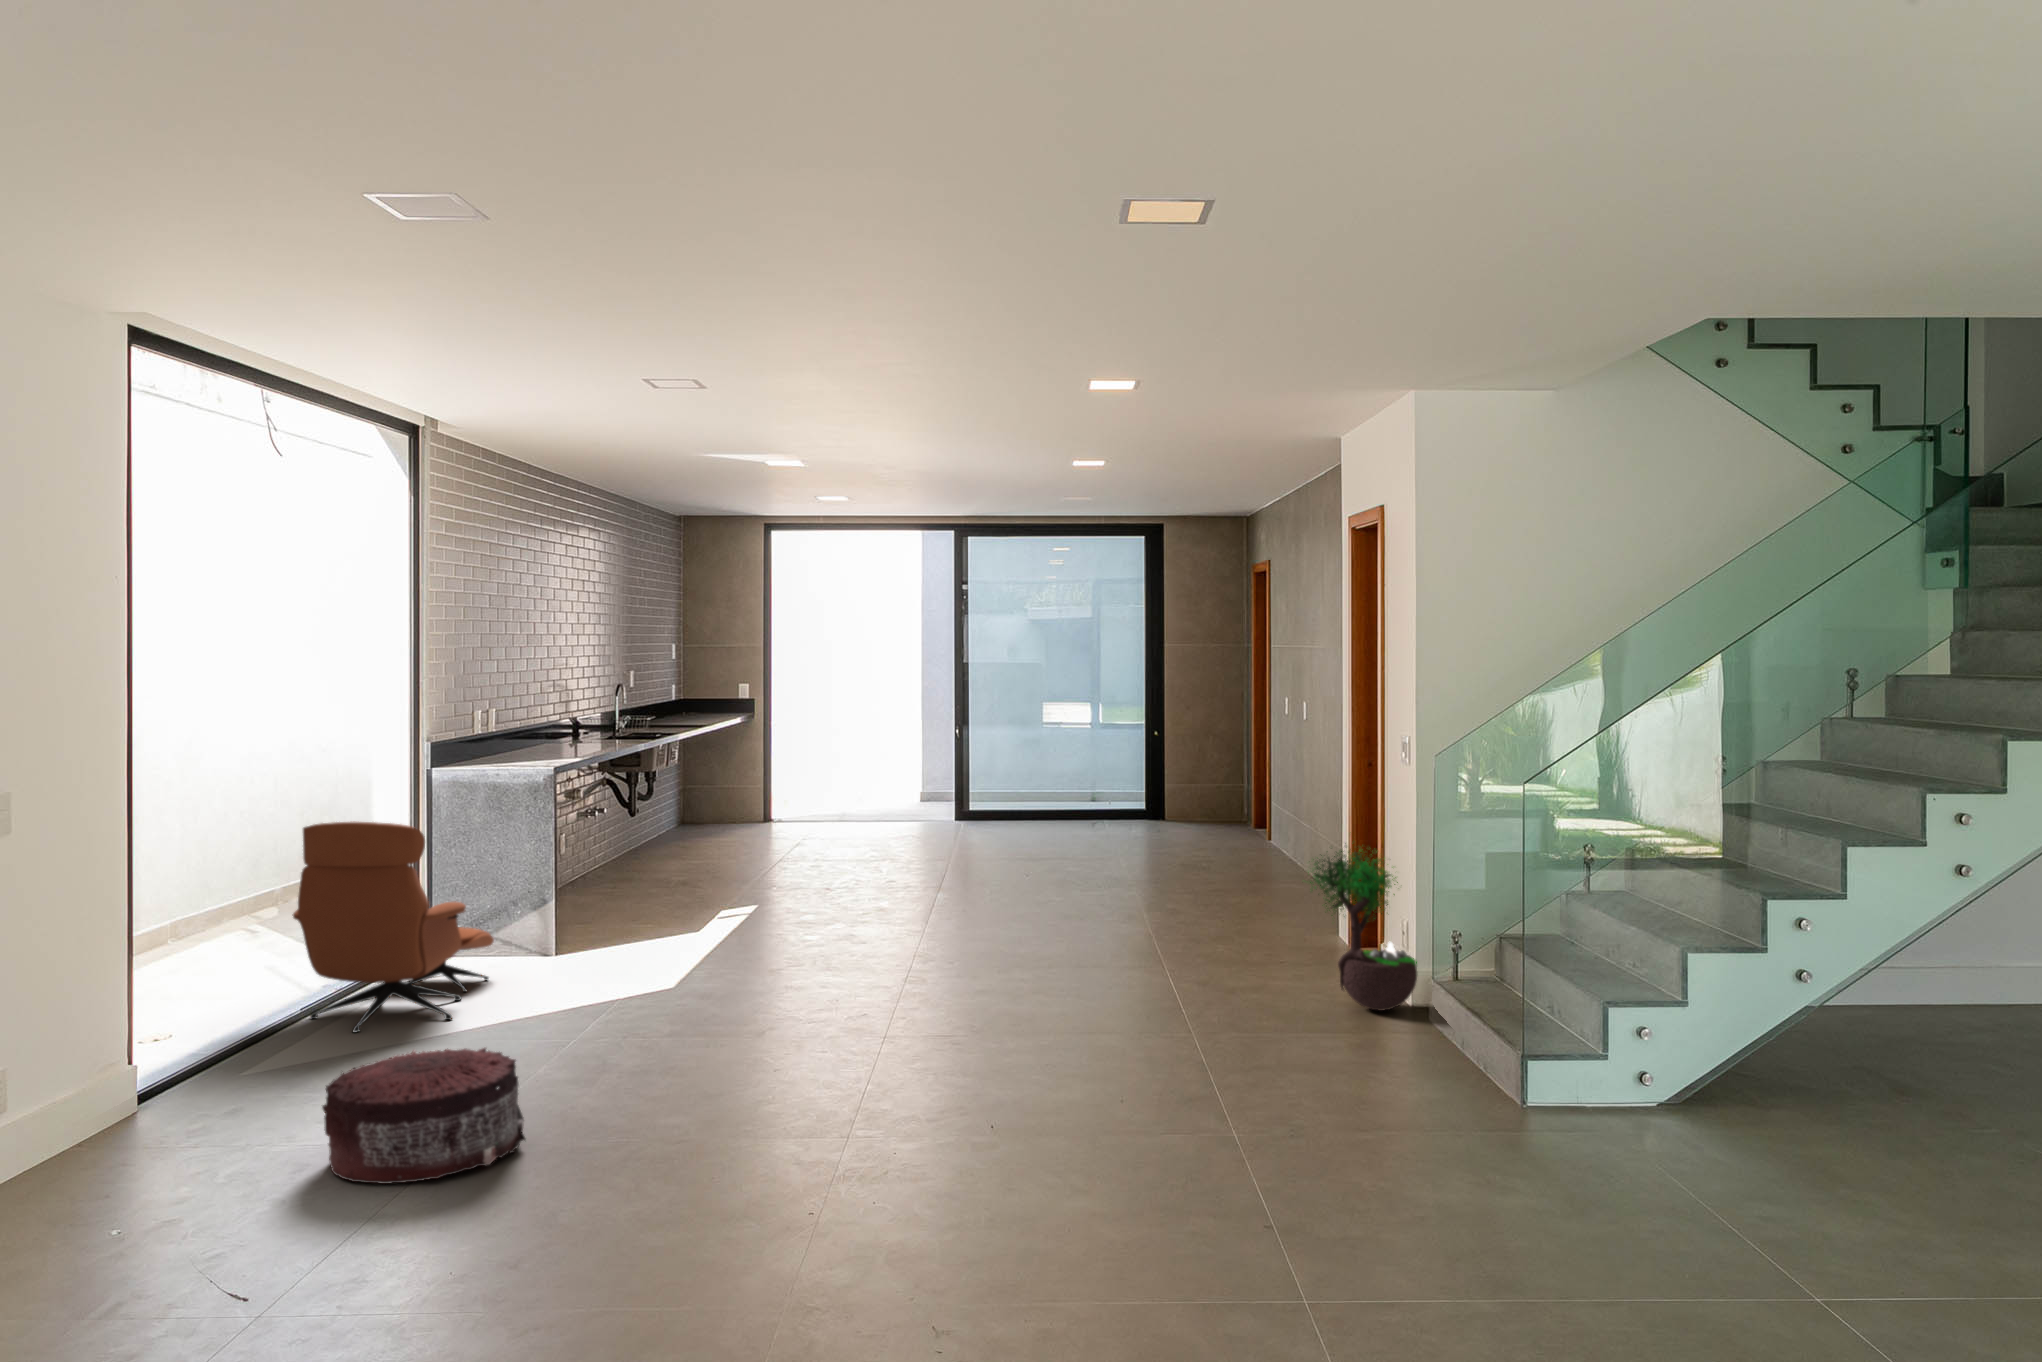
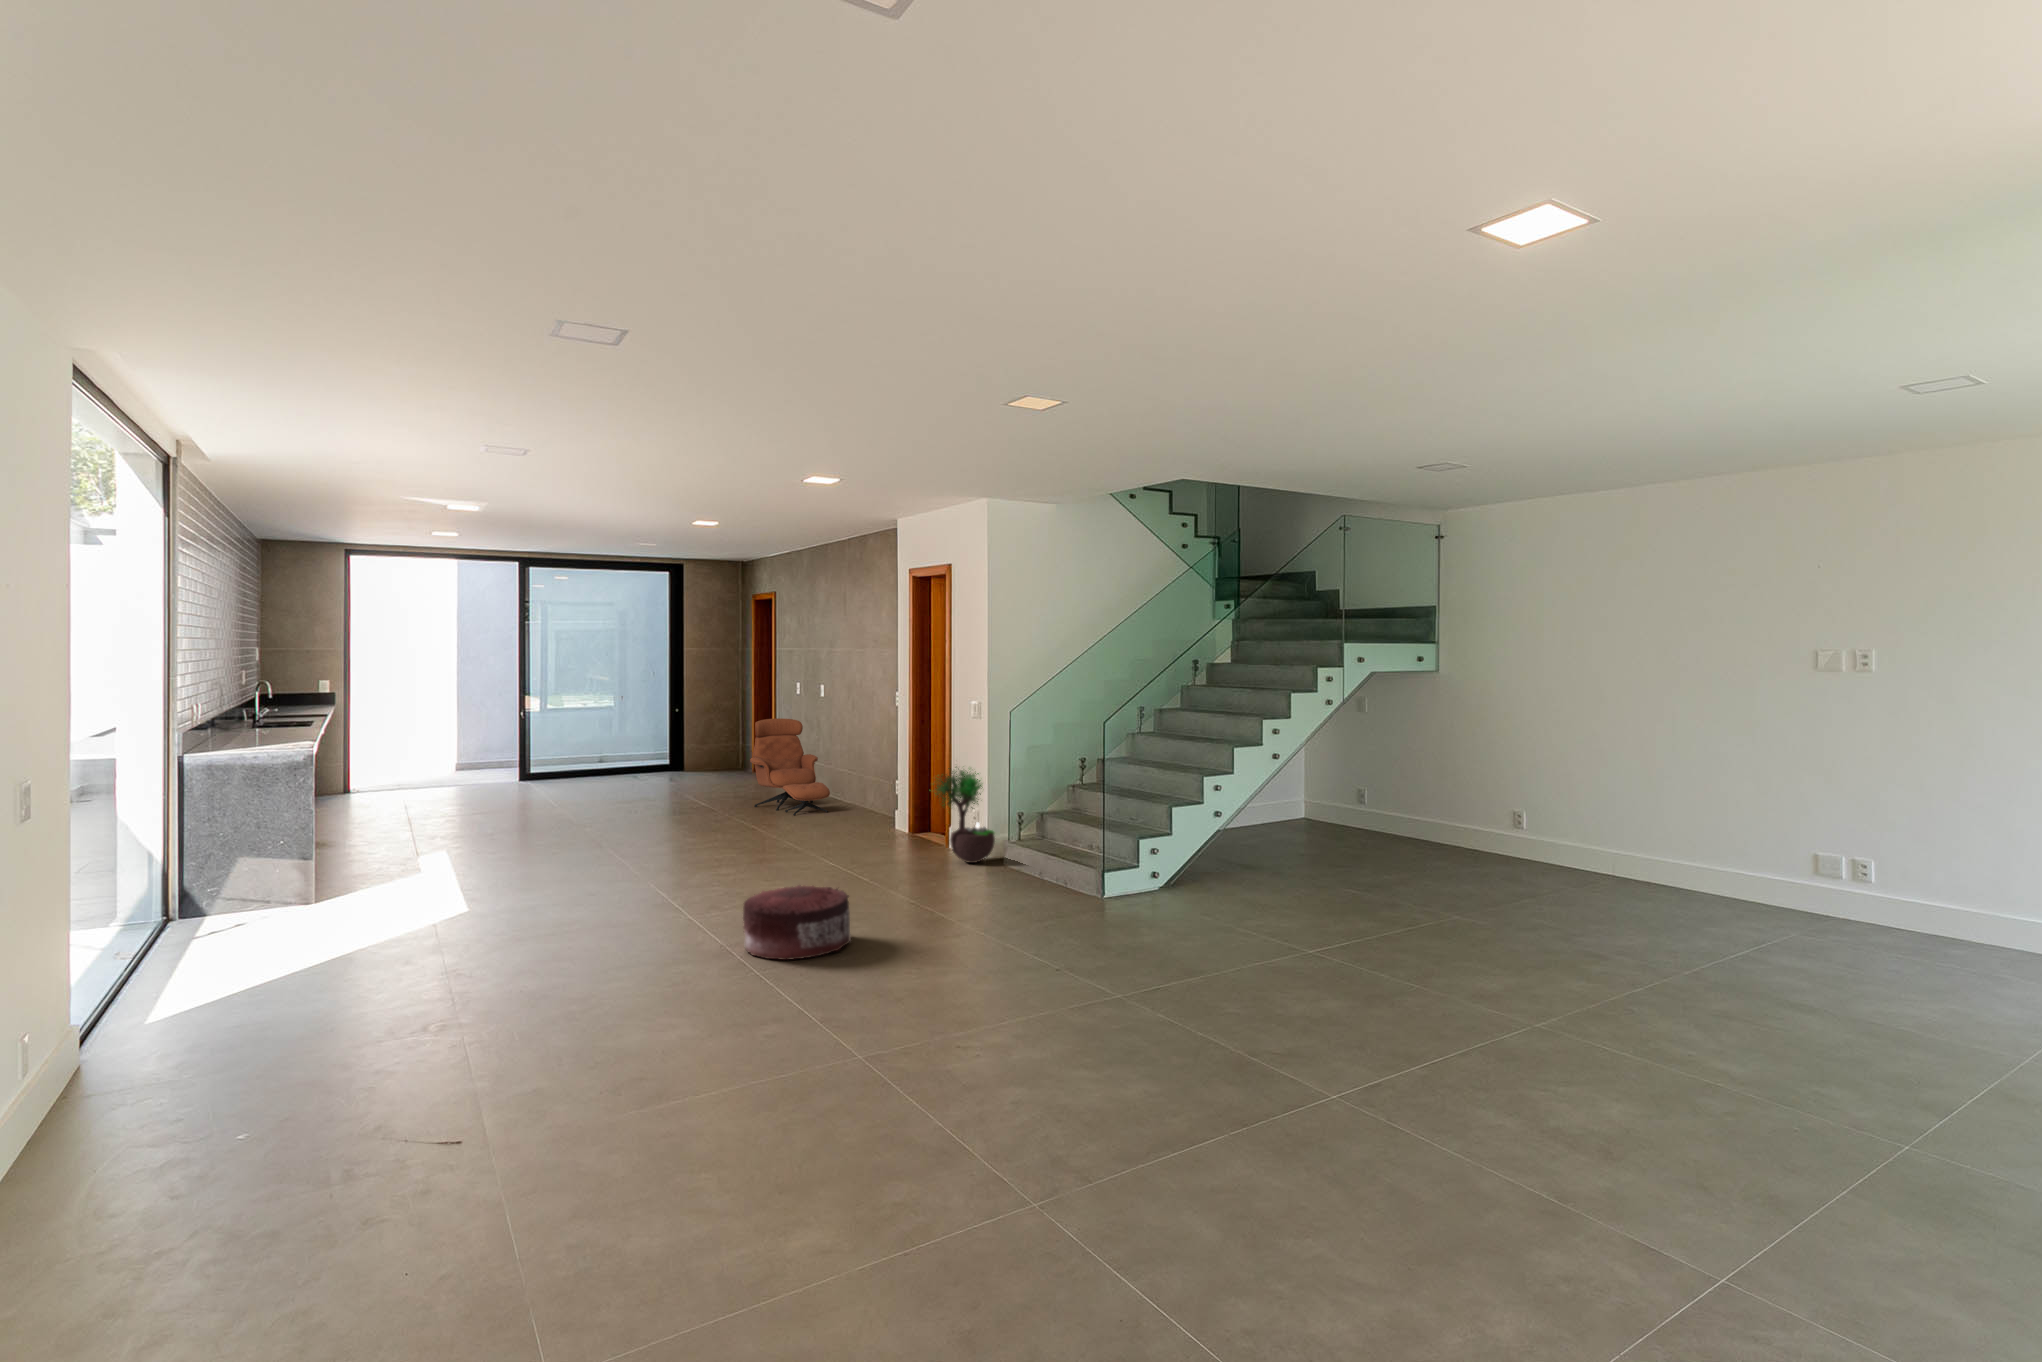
lounge chair: present [293,822,494,1033] -> present [750,718,830,815]
pouf: present [322,1048,526,1184] -> present [743,885,851,960]

